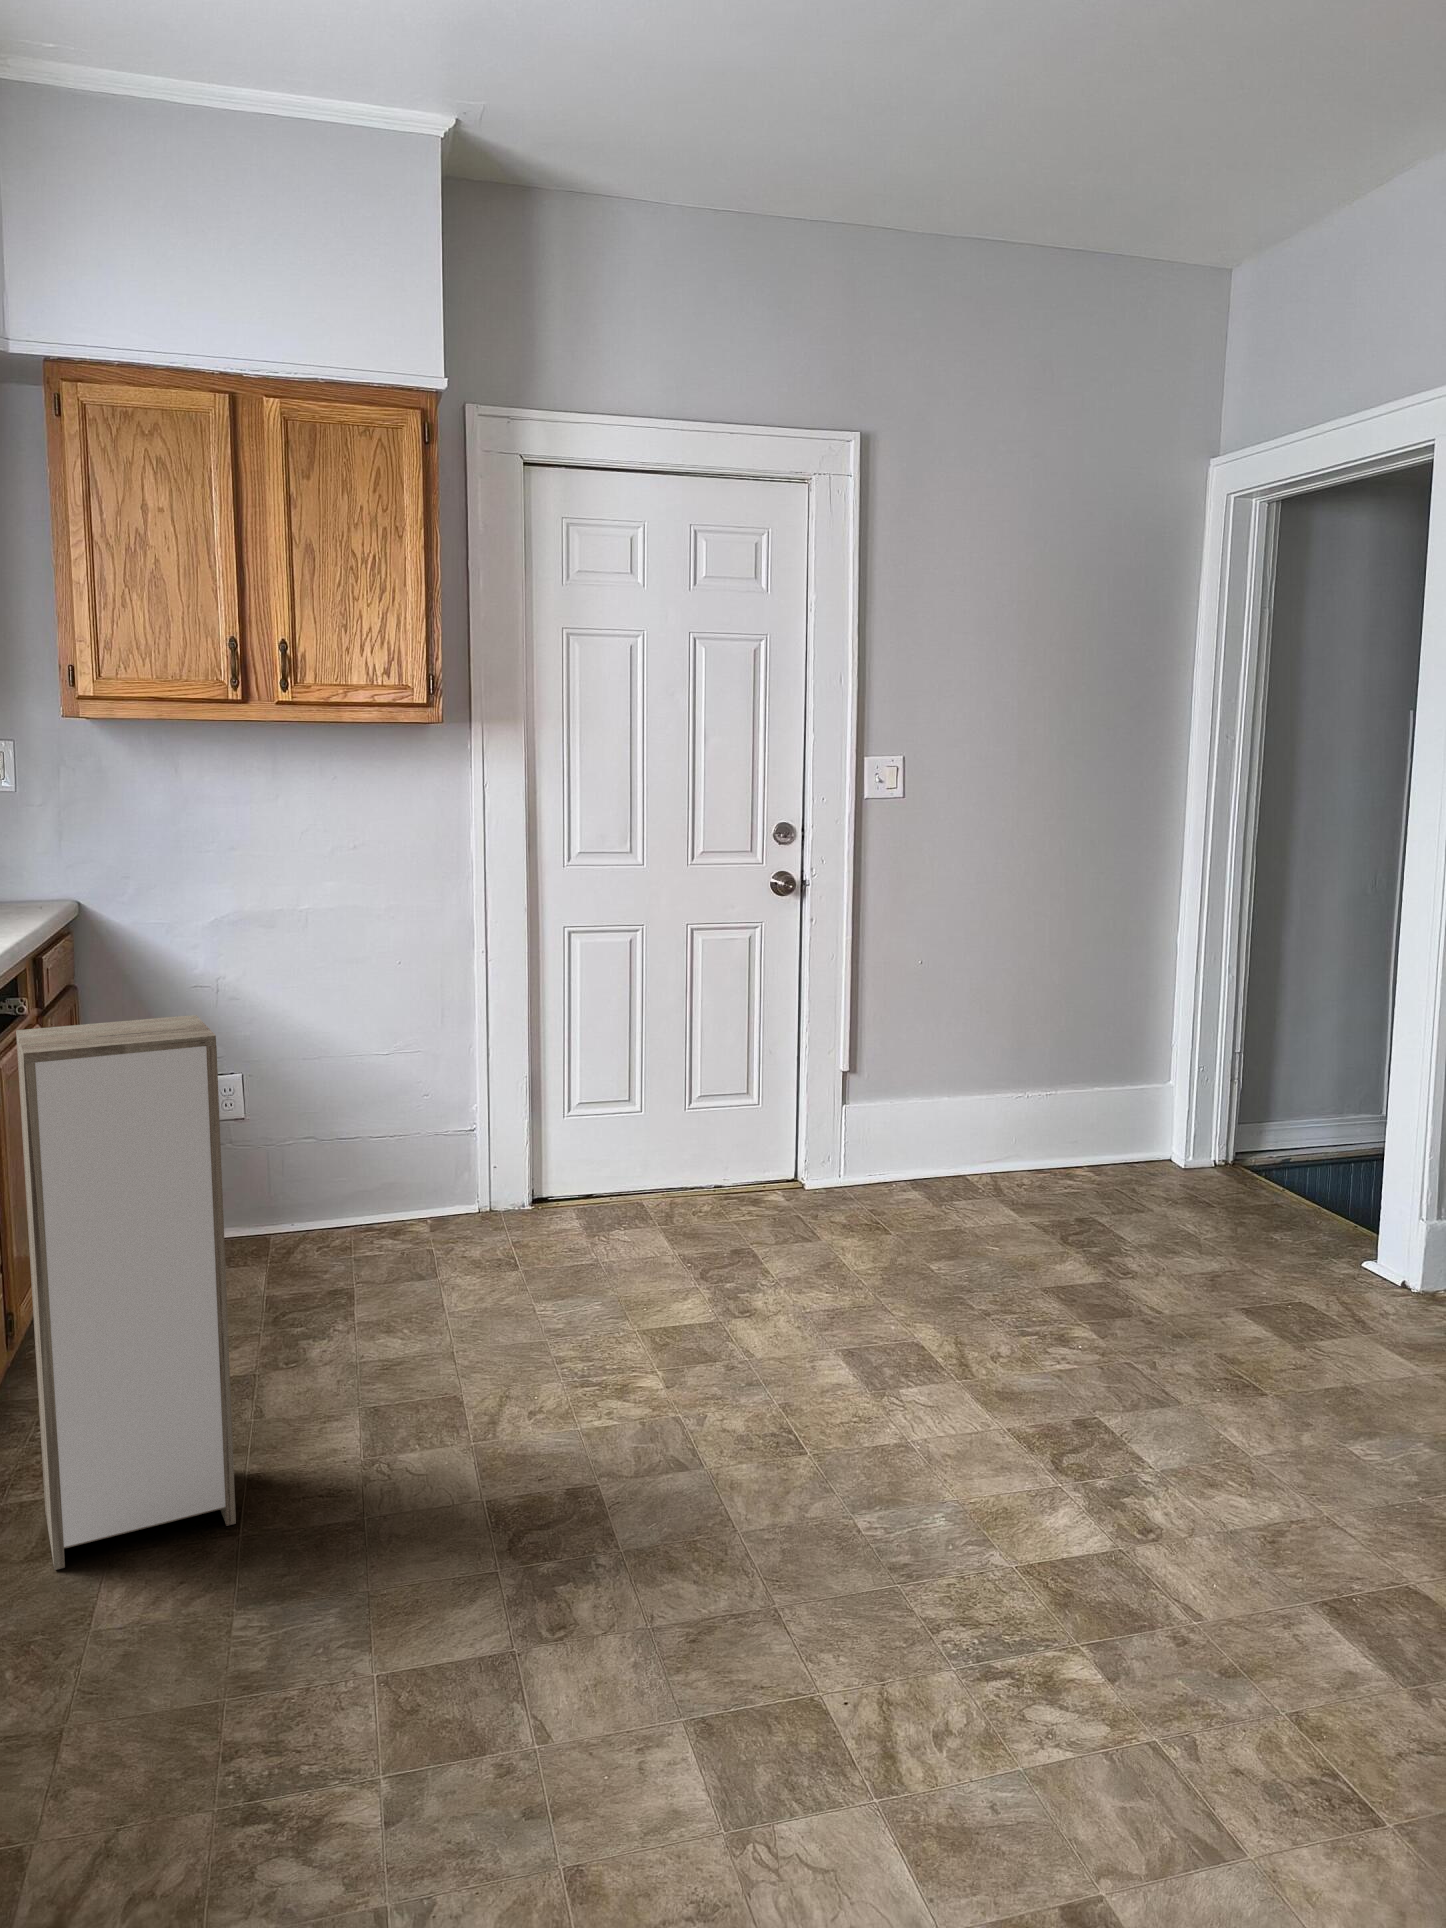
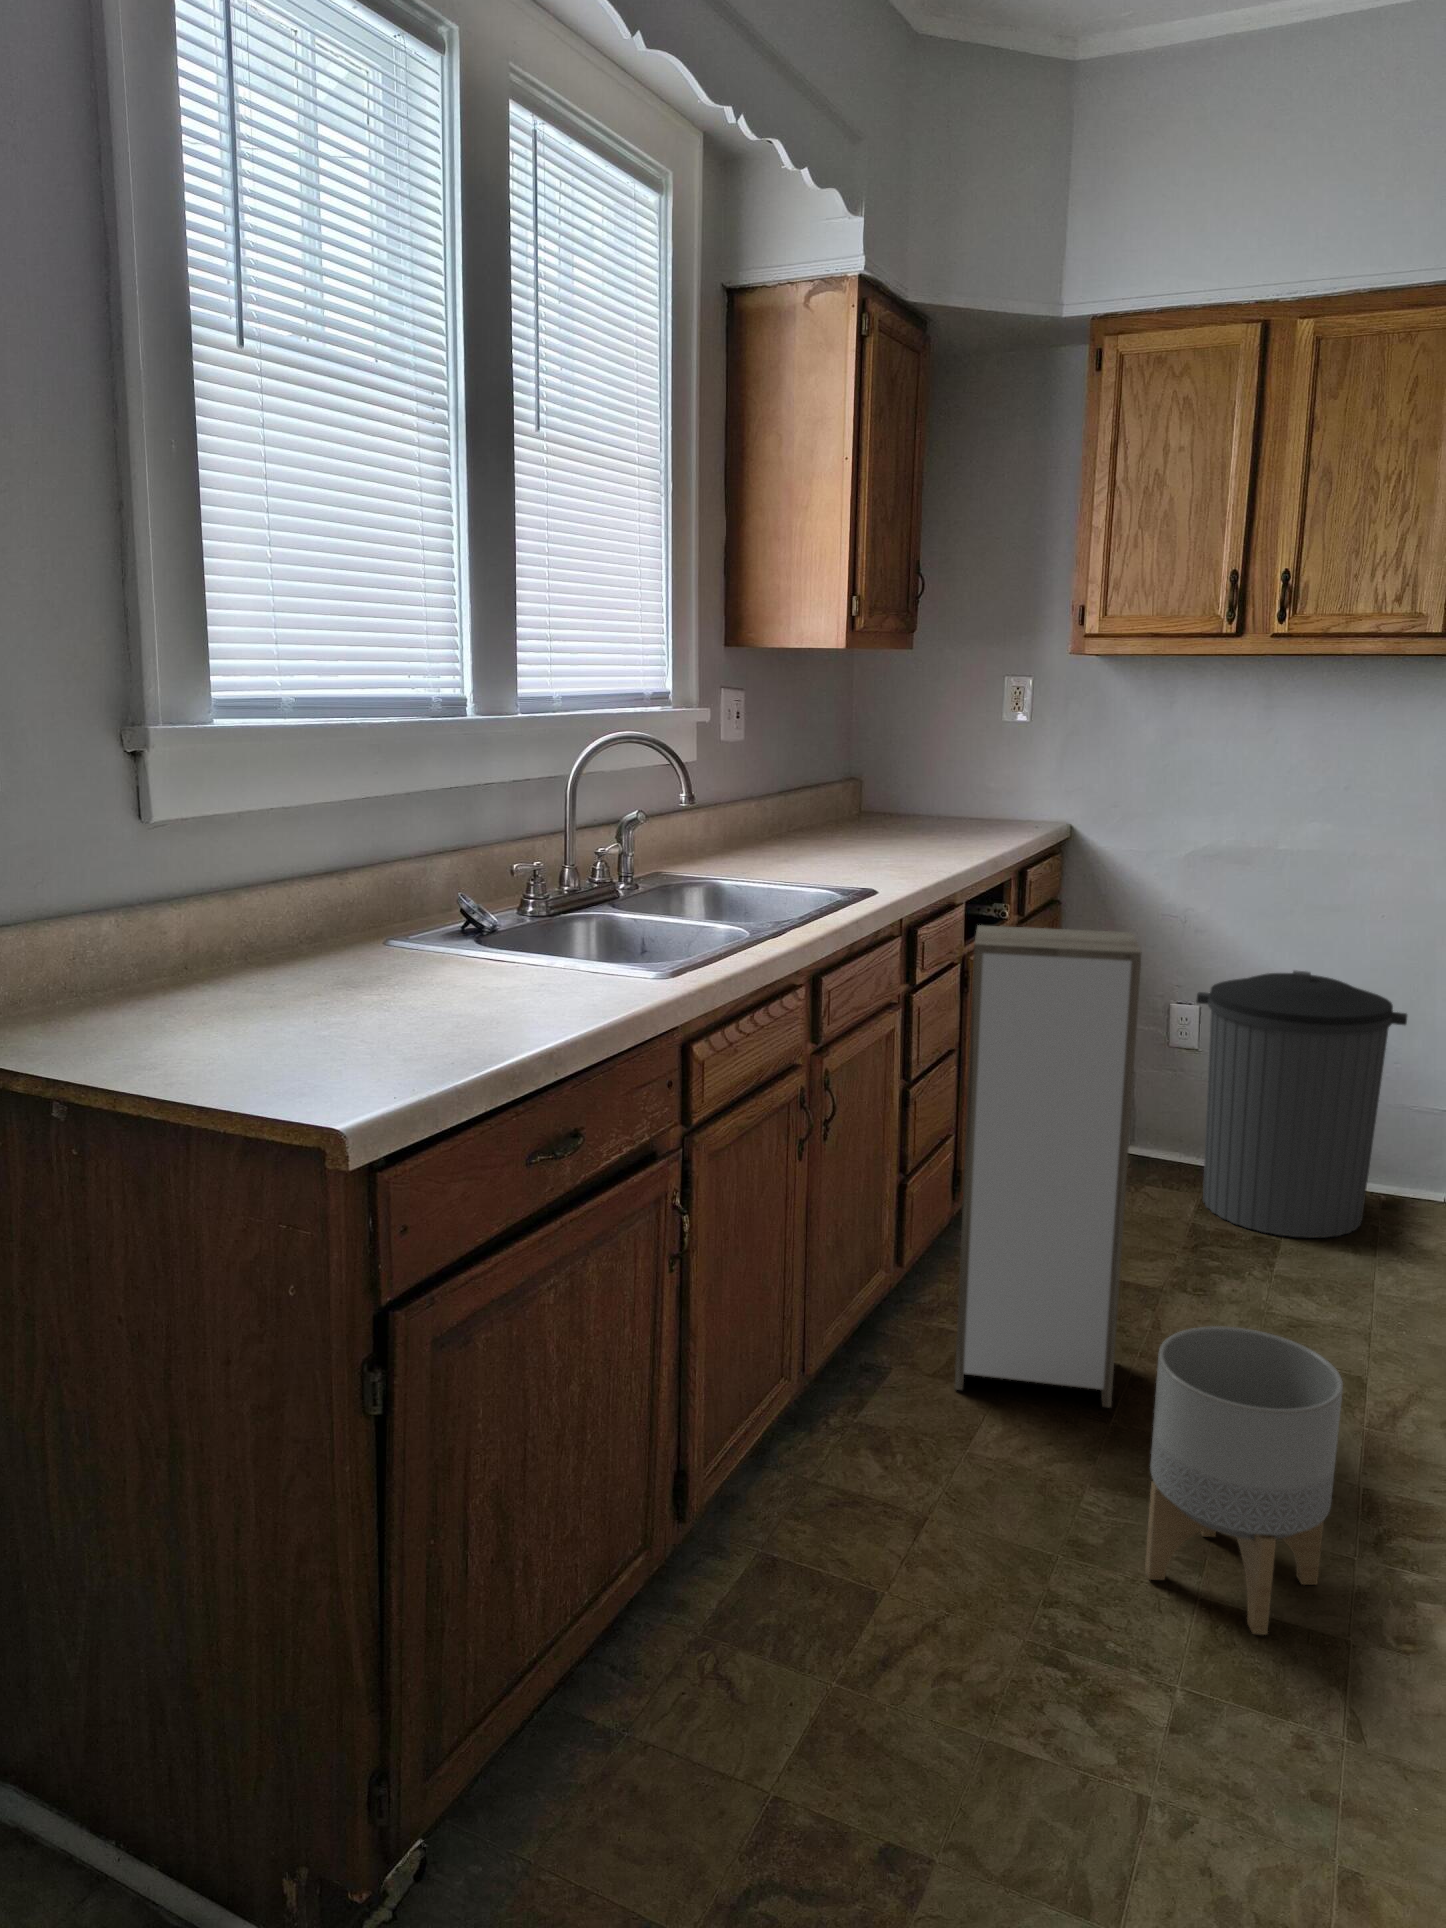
trash can: none [241,1027,436,1289] -> present [1197,971,1407,1238]
planter: none [303,1396,480,1703] -> present [1145,1326,1343,1635]

